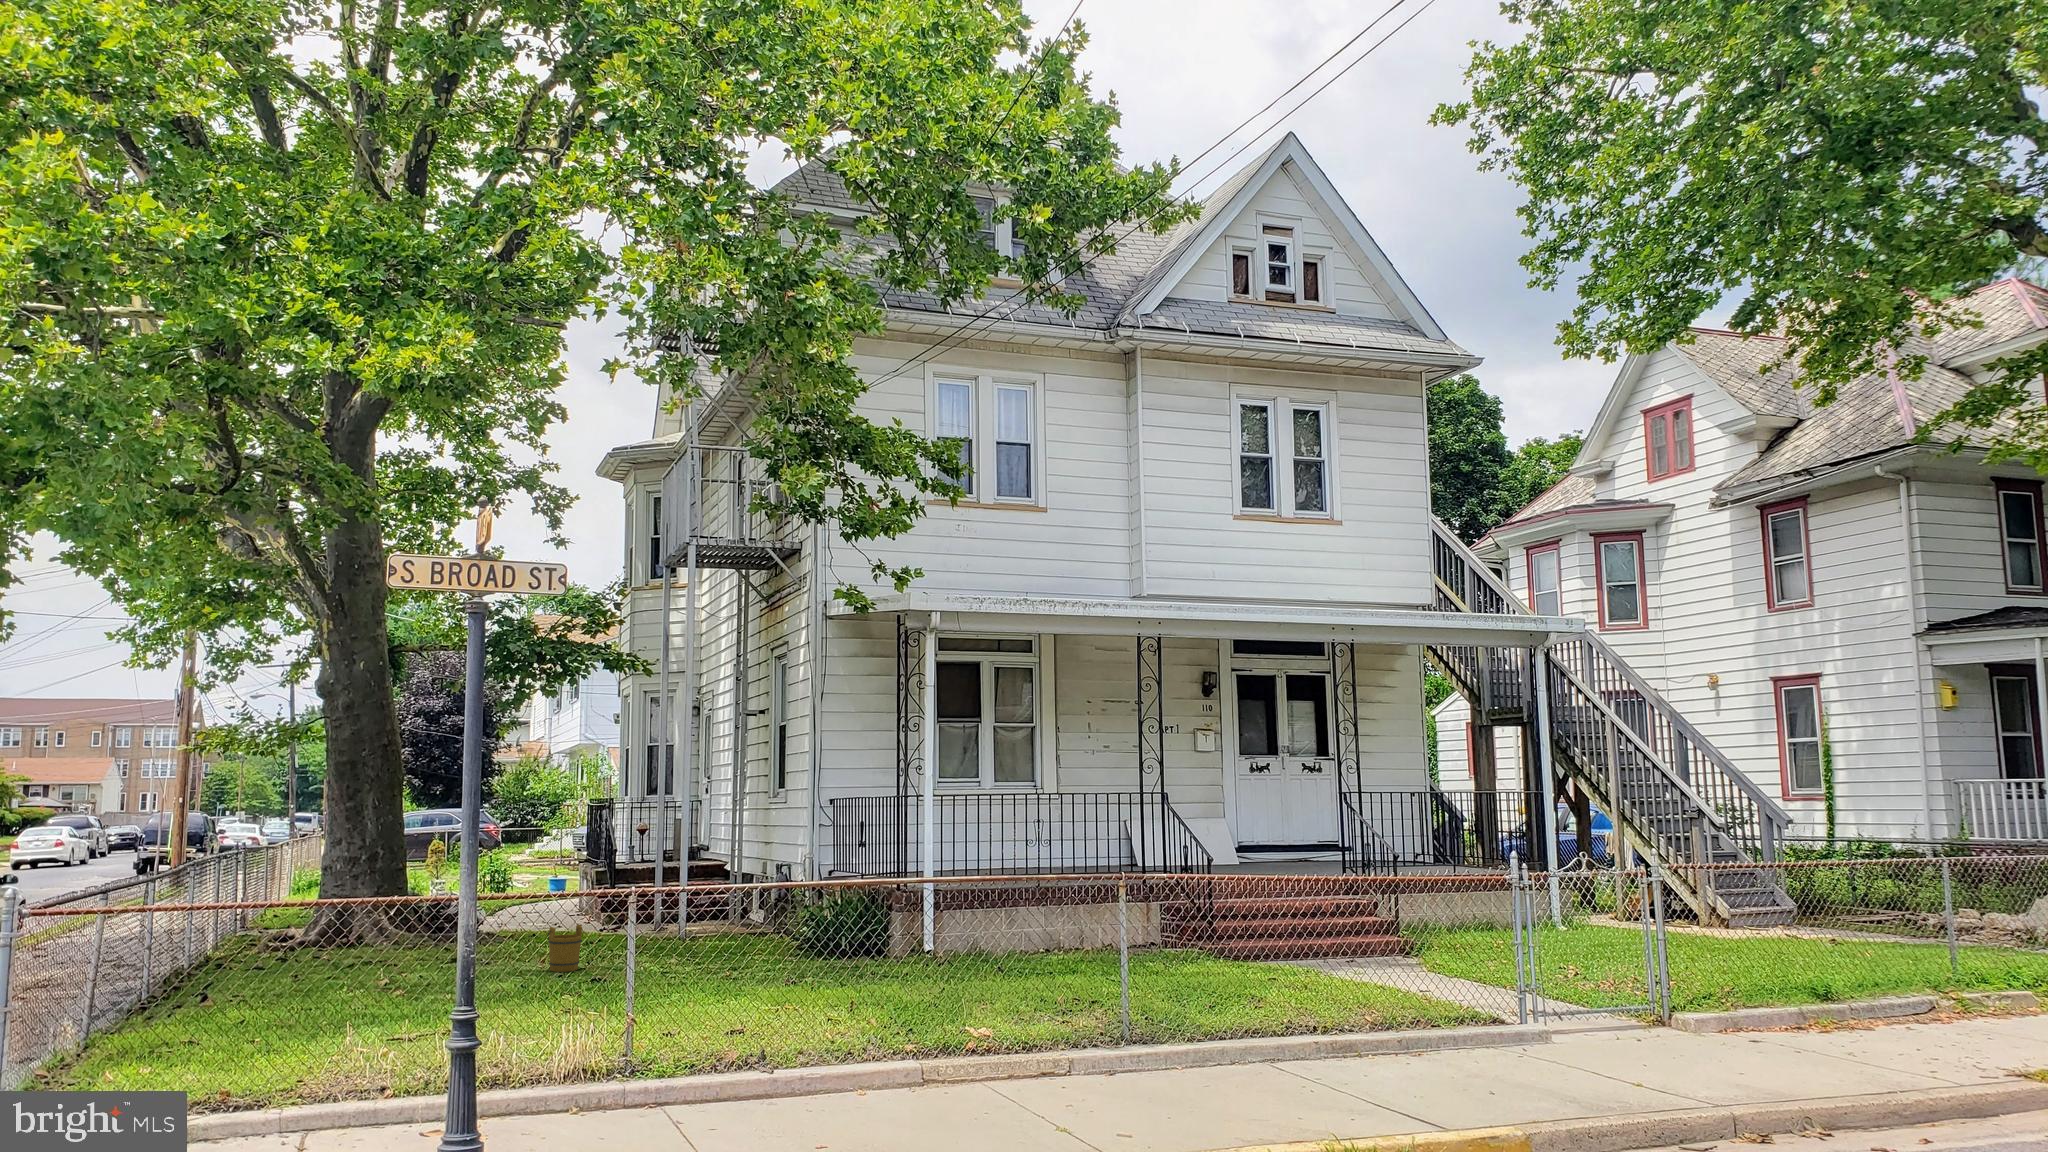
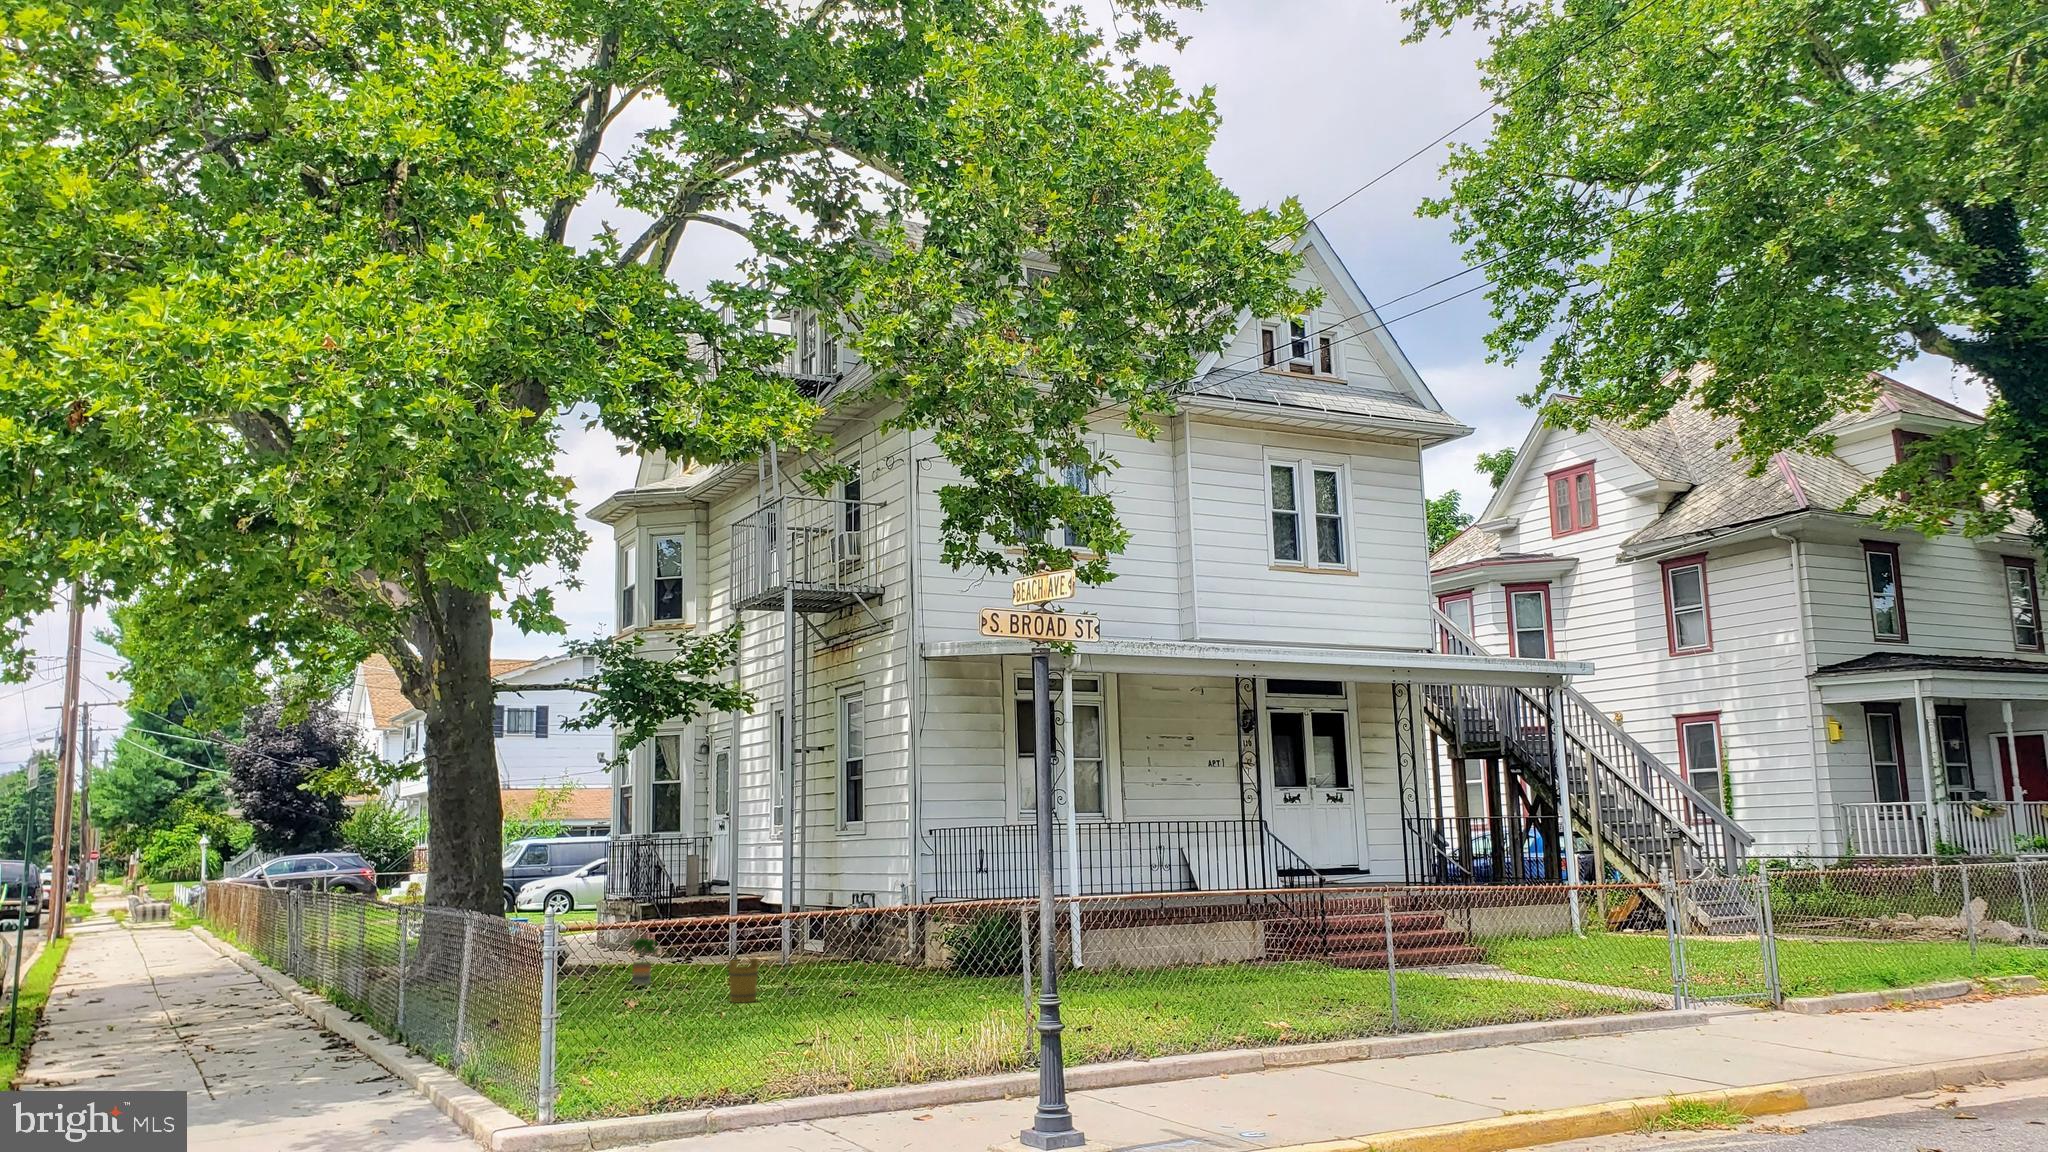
potted tree: none [514,899,545,946] -> present [630,938,657,984]

